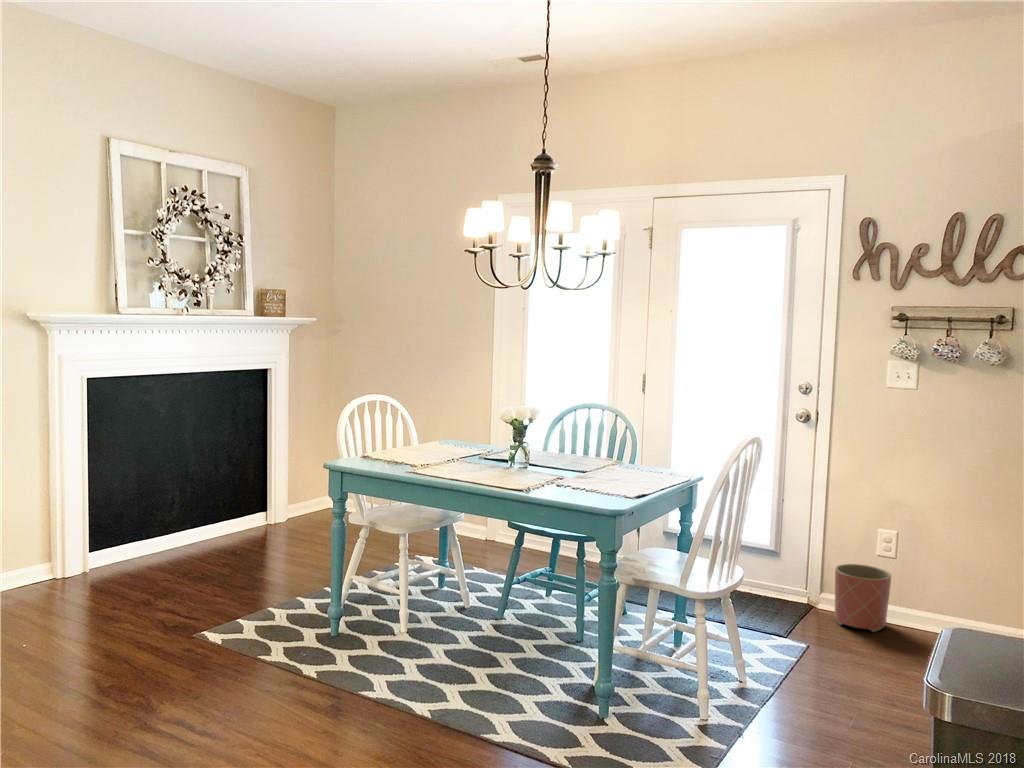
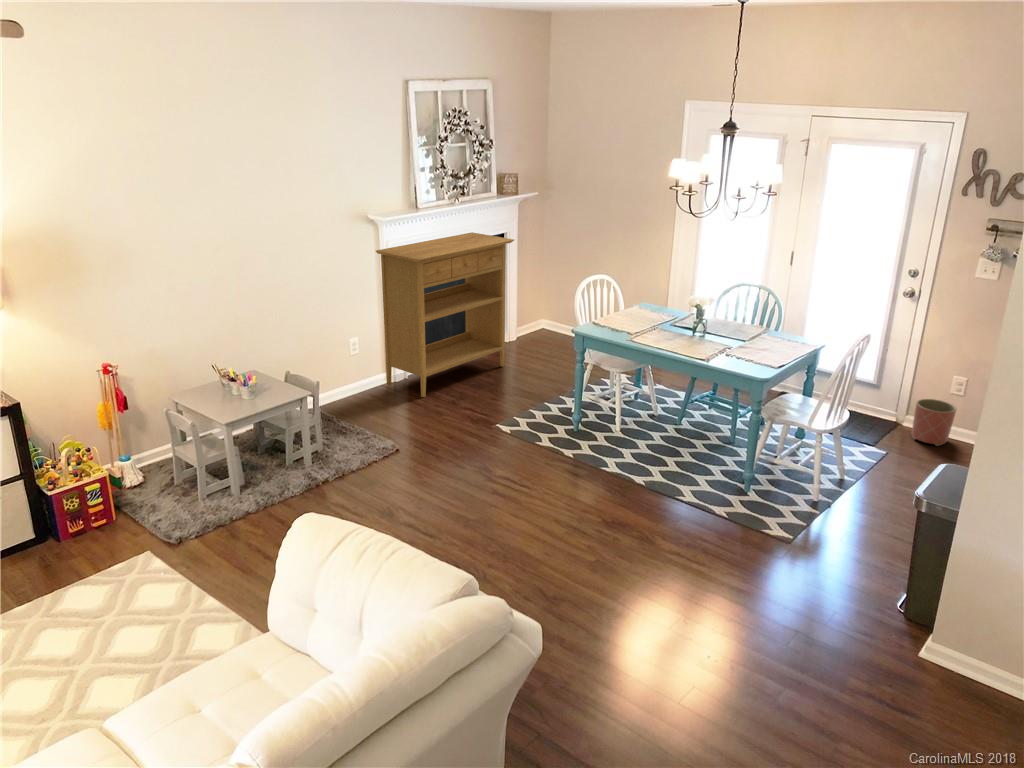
console table: none [34,360,268,596] -> present [376,232,514,397]

